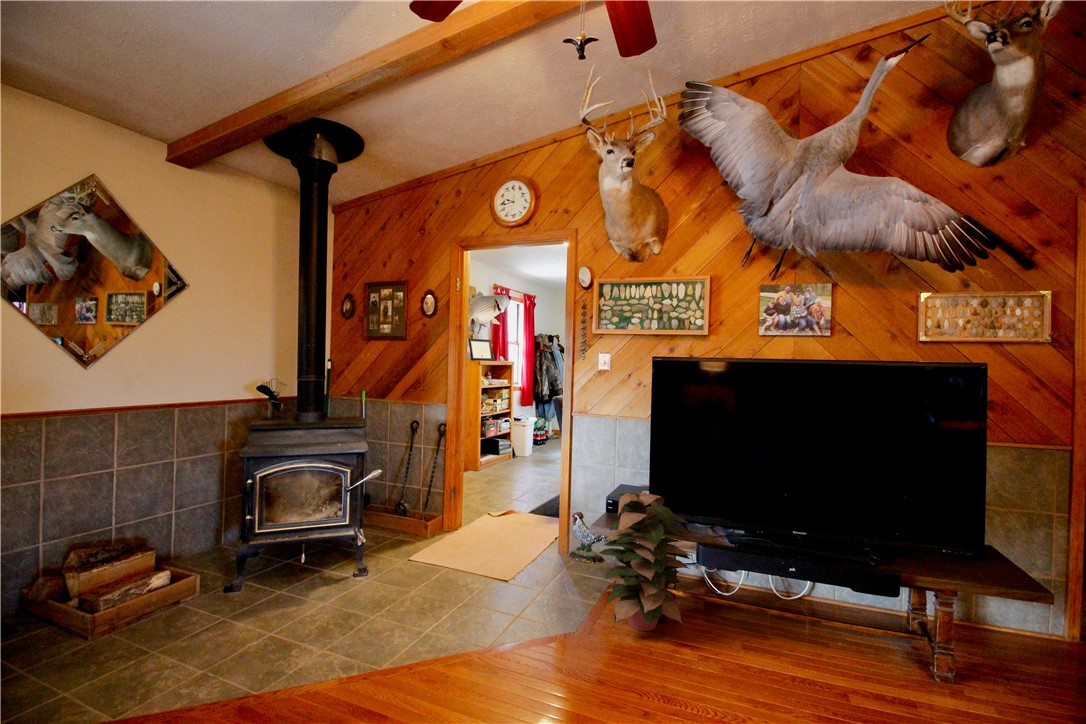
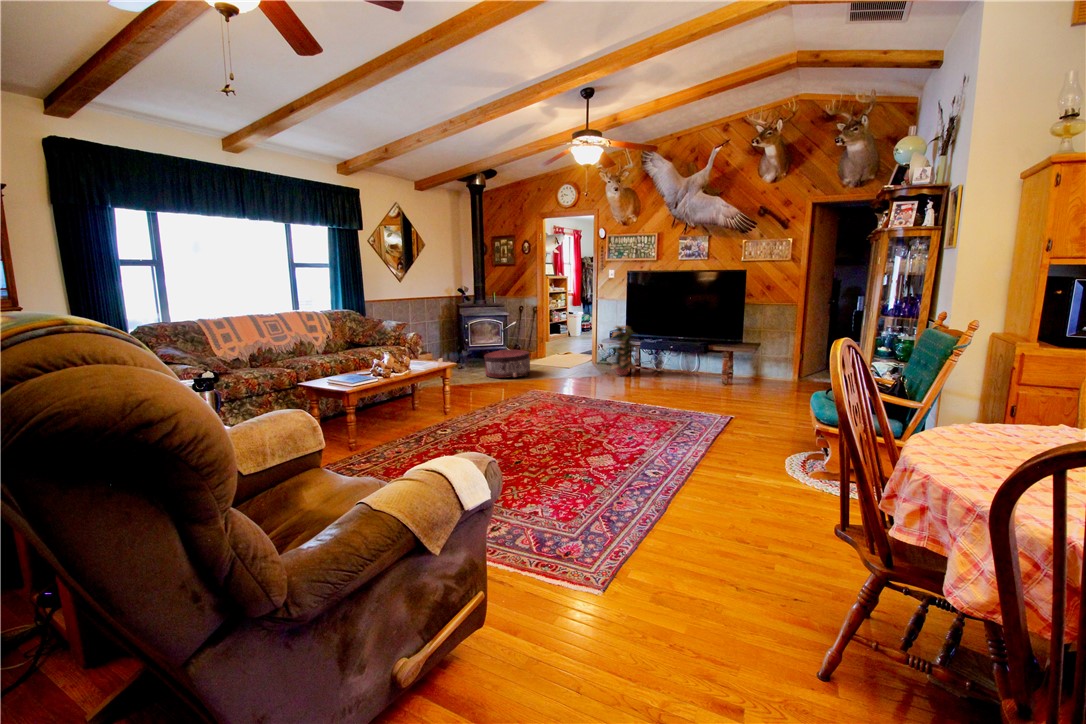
pouf: none [258,546,398,664] -> present [484,350,530,378]

